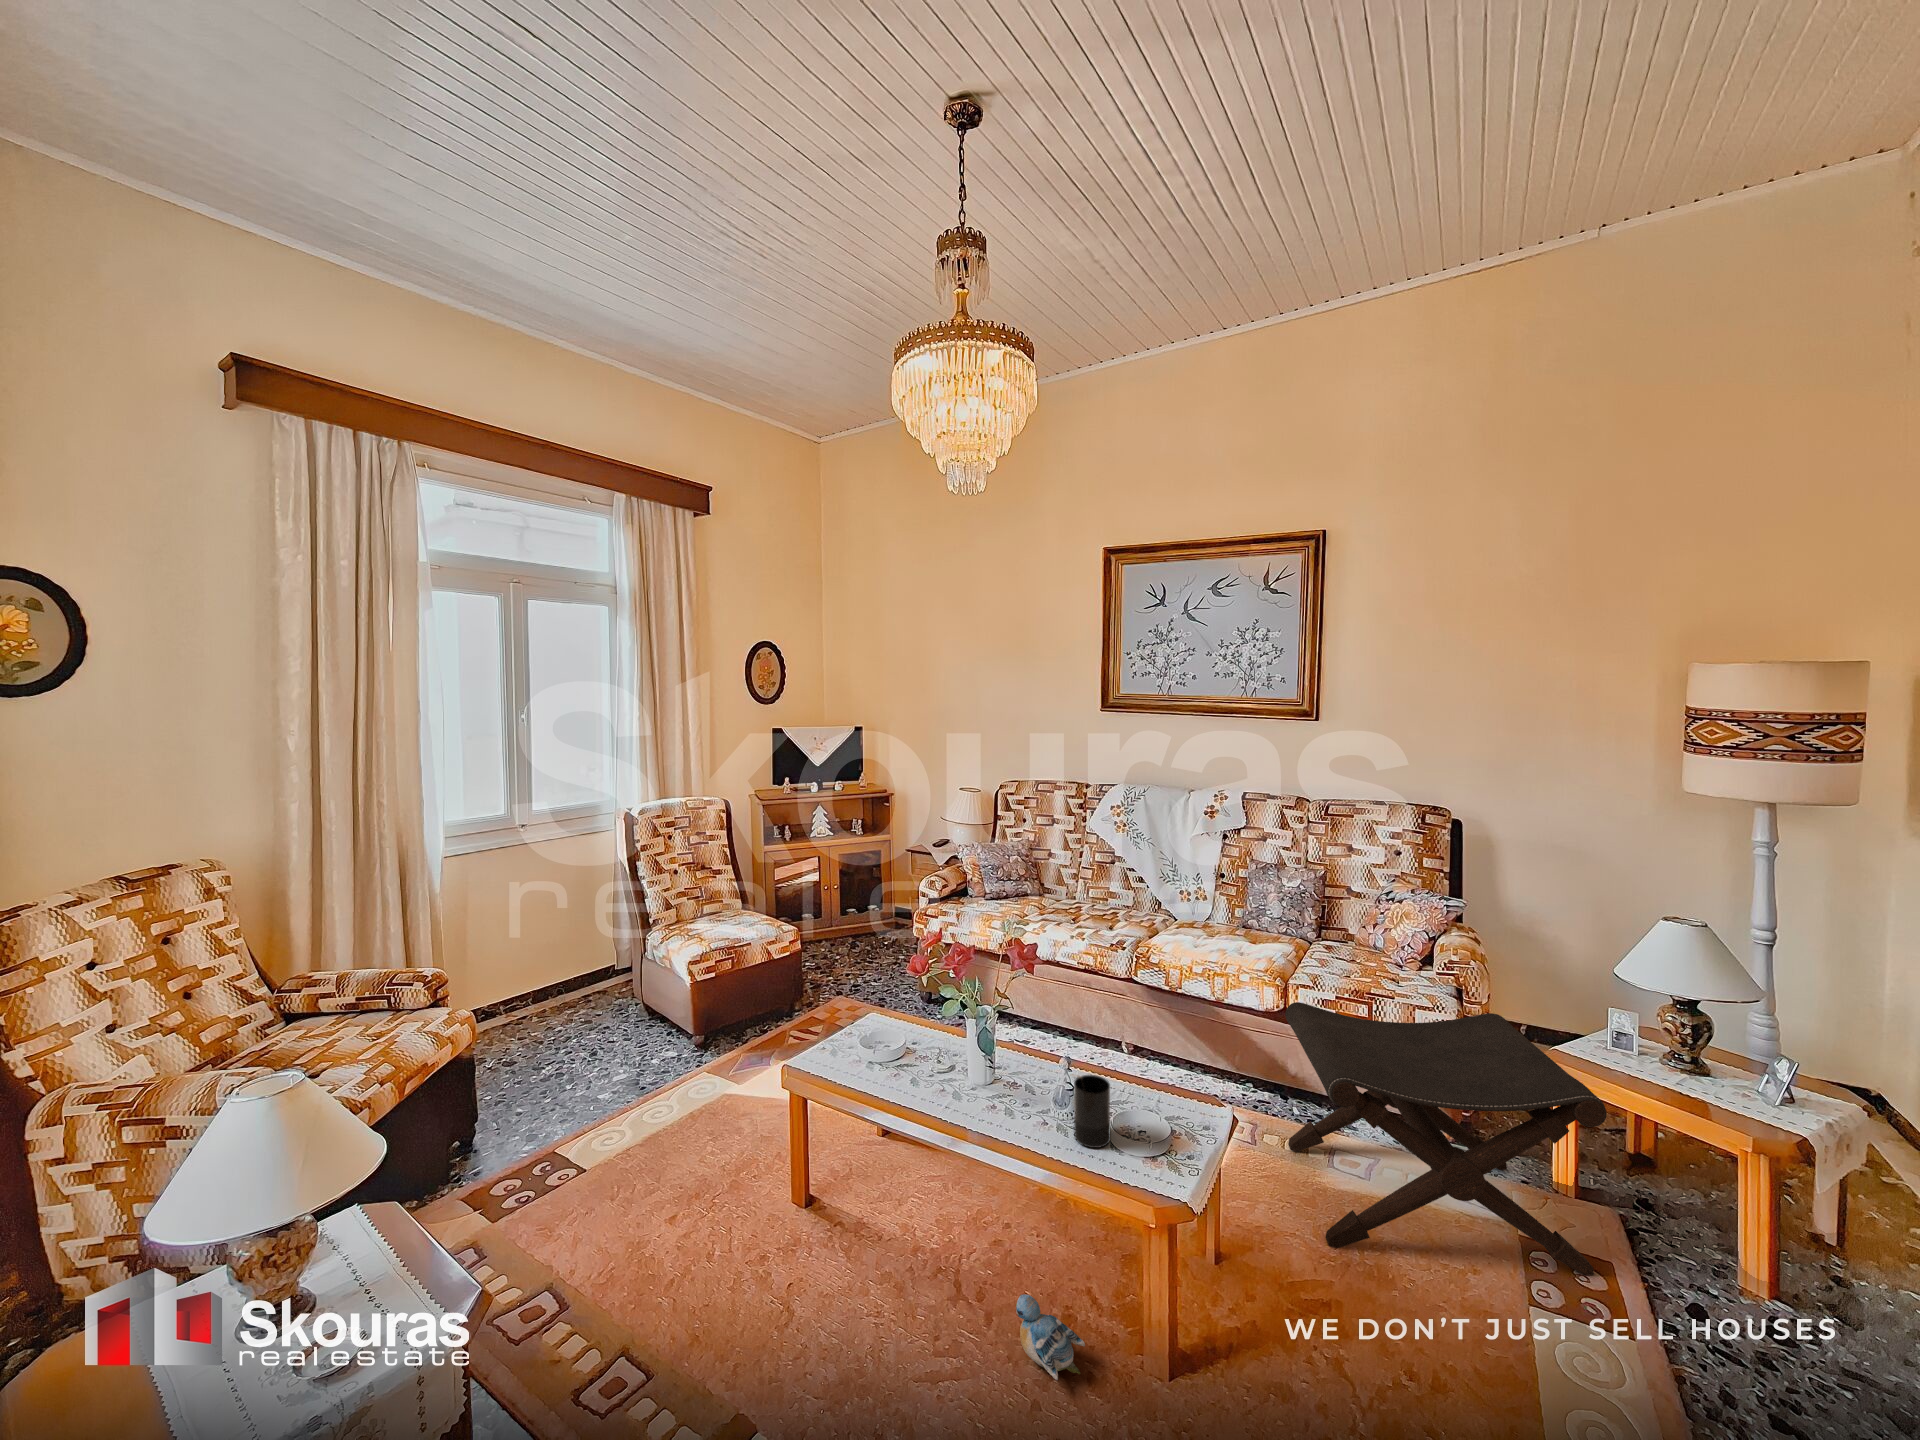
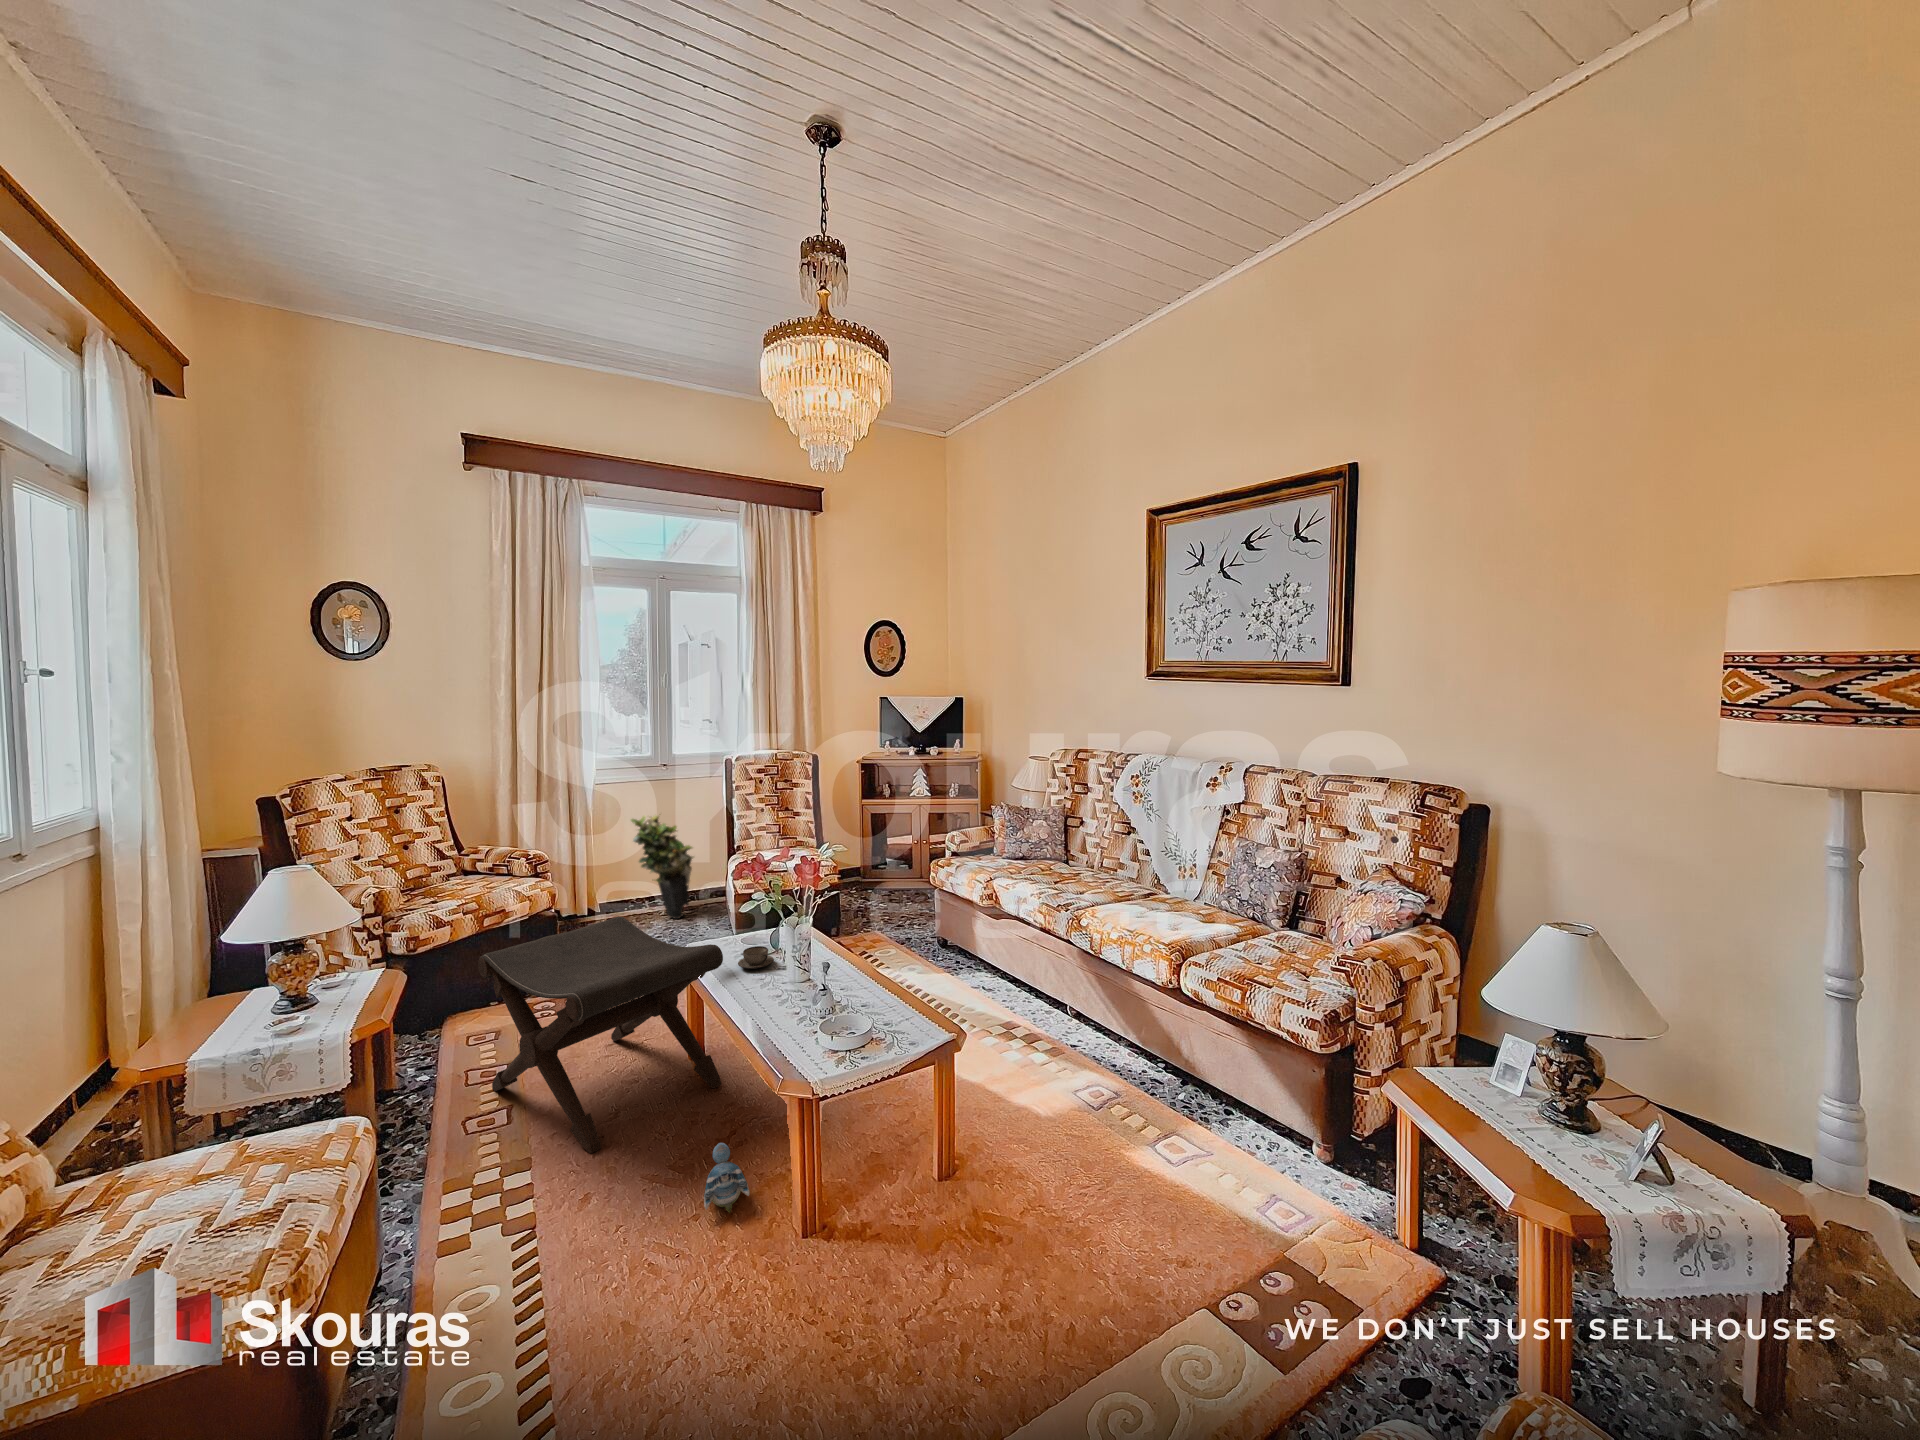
potted plant: none [494,890,589,1025] -> present [631,815,693,919]
footstool: present [1285,1002,1607,1275] -> present [478,917,723,1153]
teacup: none [890,1047,931,1077] -> present [738,946,774,969]
candle: present [1074,1075,1111,1148] -> none [794,974,828,1040]

